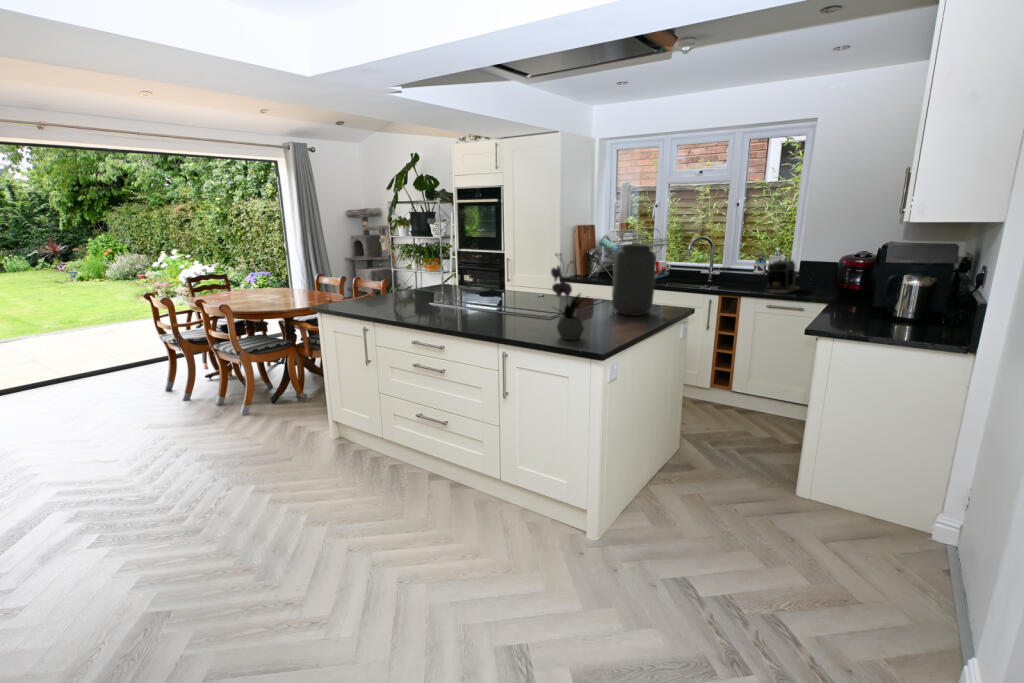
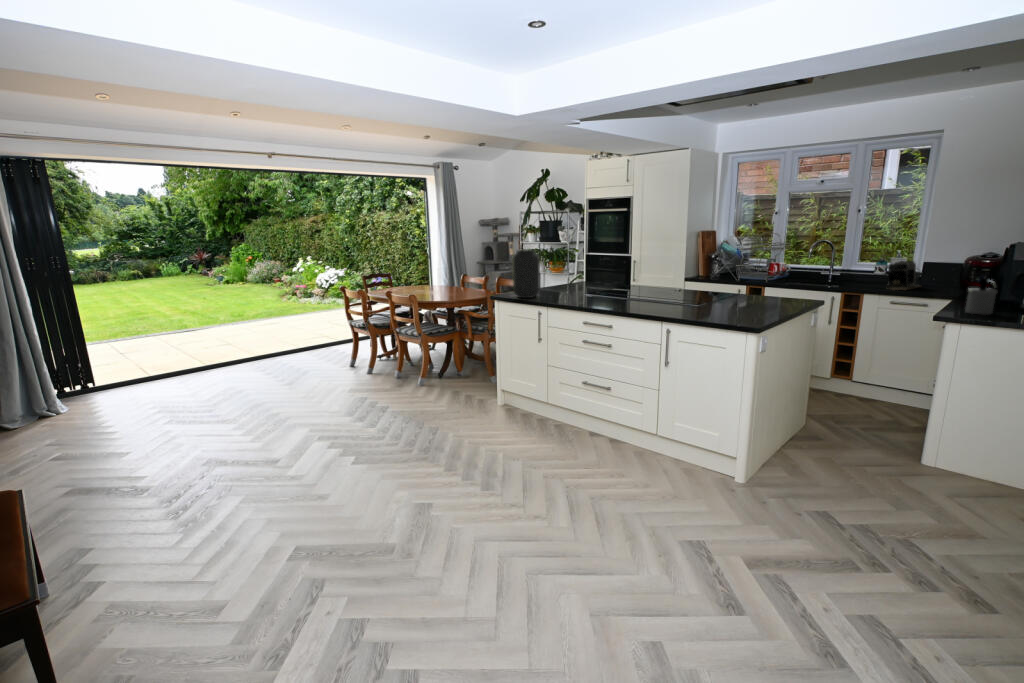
vase: present [612,245,656,315] -> present [512,250,540,298]
flower arrangement: present [551,254,584,340] -> none [708,252,740,317]
soap dispenser: none [853,283,891,329] -> present [965,277,997,315]

